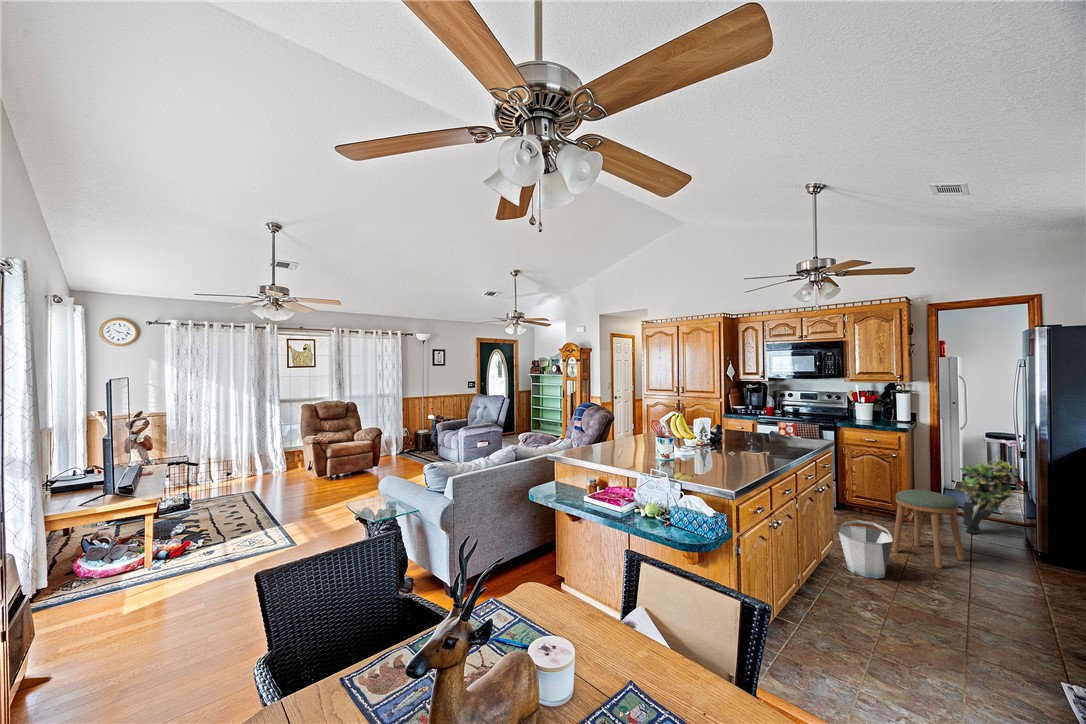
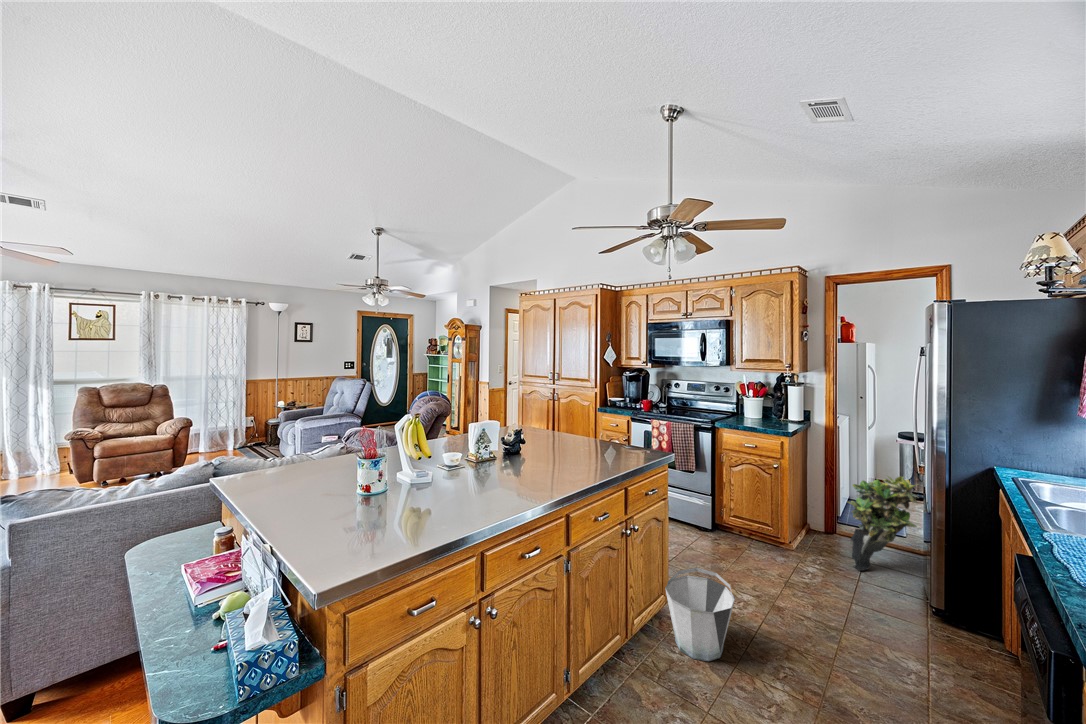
stool: present [892,490,964,568] -> none [750,519,839,637]

